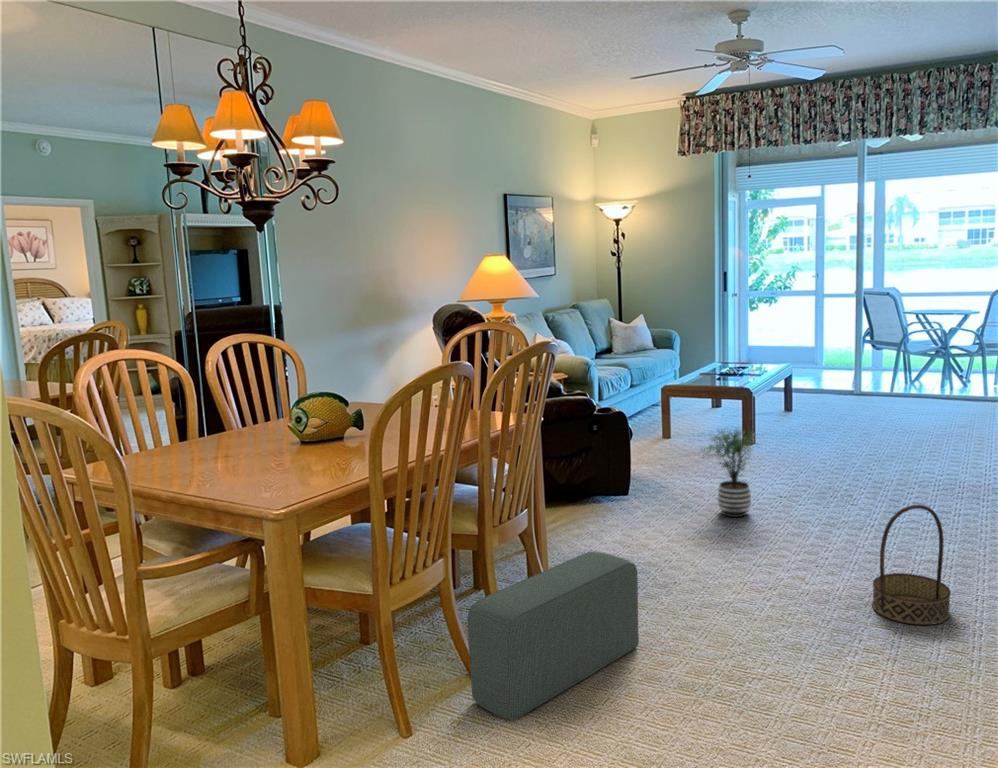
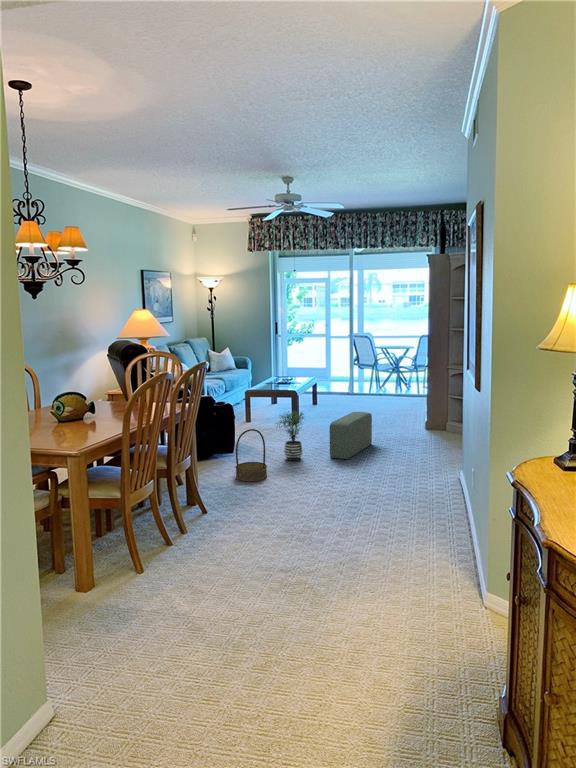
basket: present [872,505,951,625] -> present [236,429,267,482]
pouf: present [467,552,639,720] -> present [330,412,372,459]

